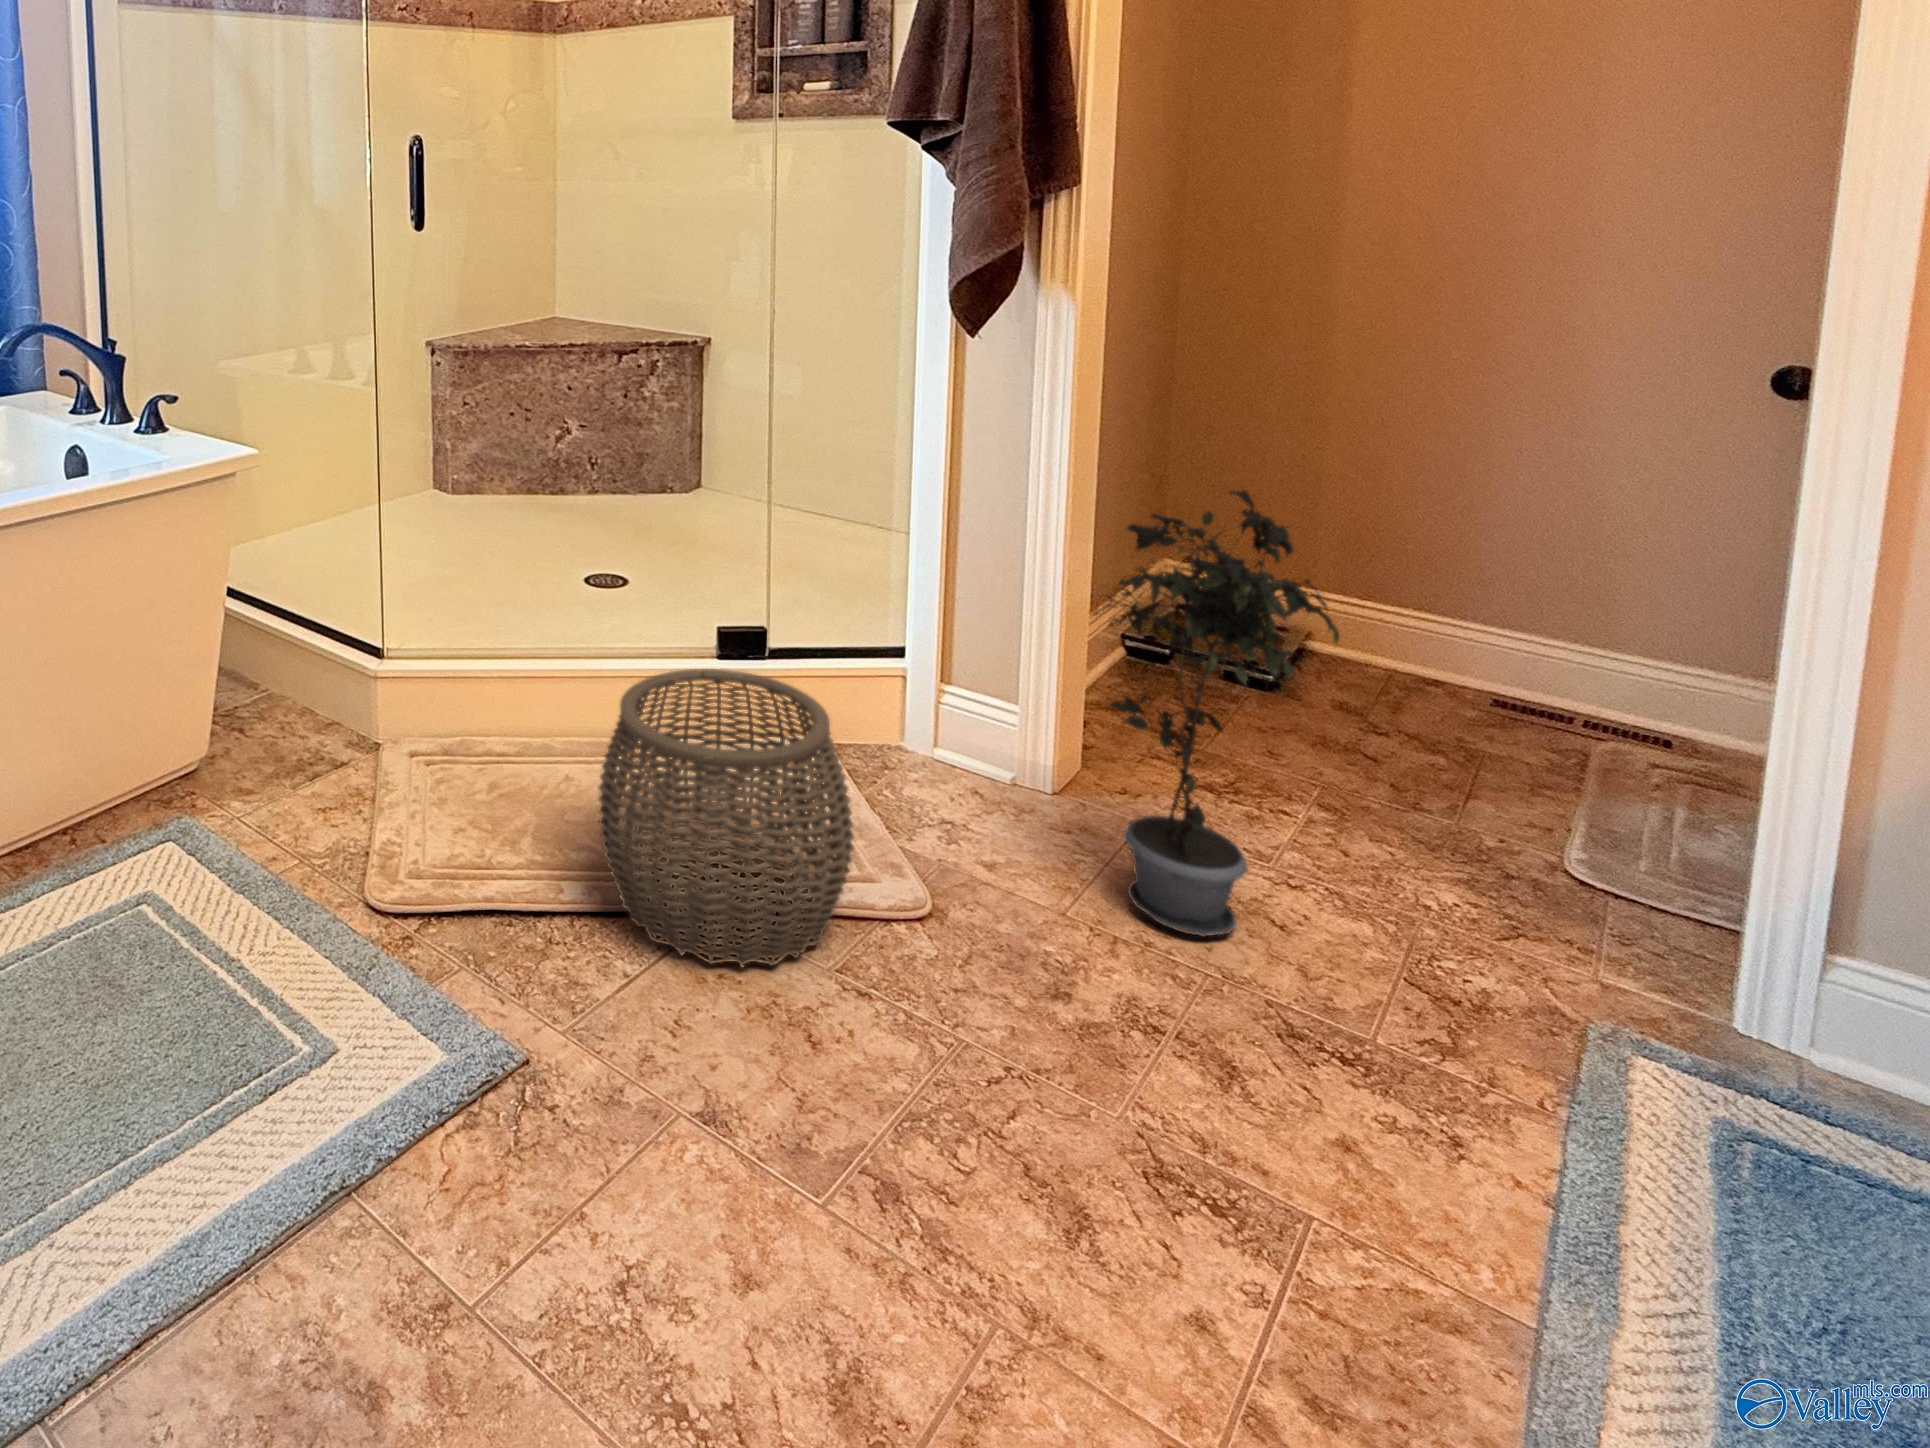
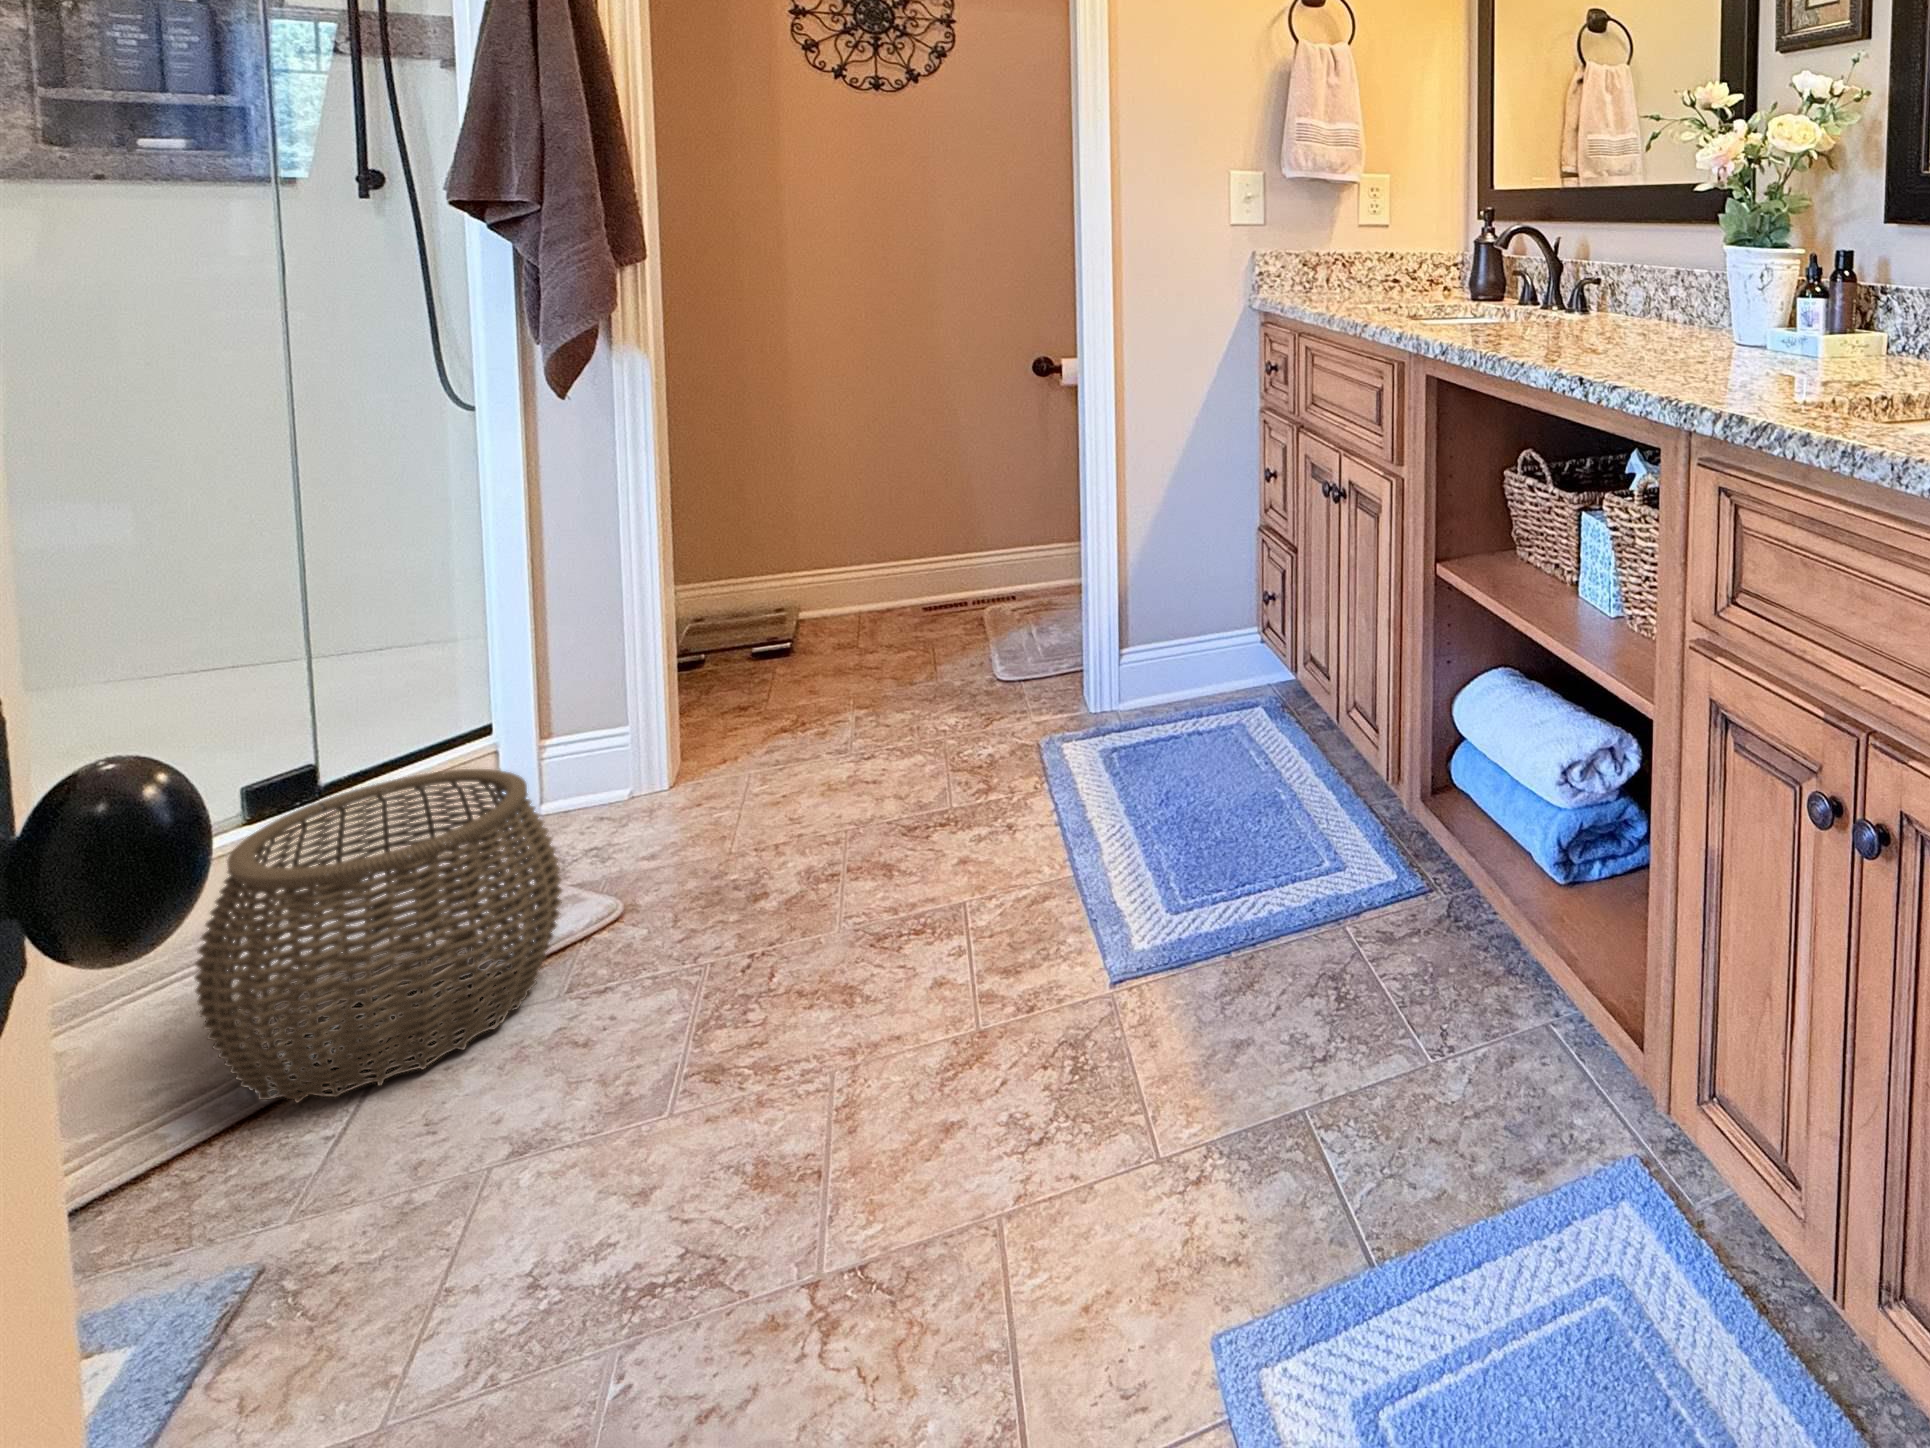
potted plant: present [1093,490,1339,937] -> none [729,484,915,819]

